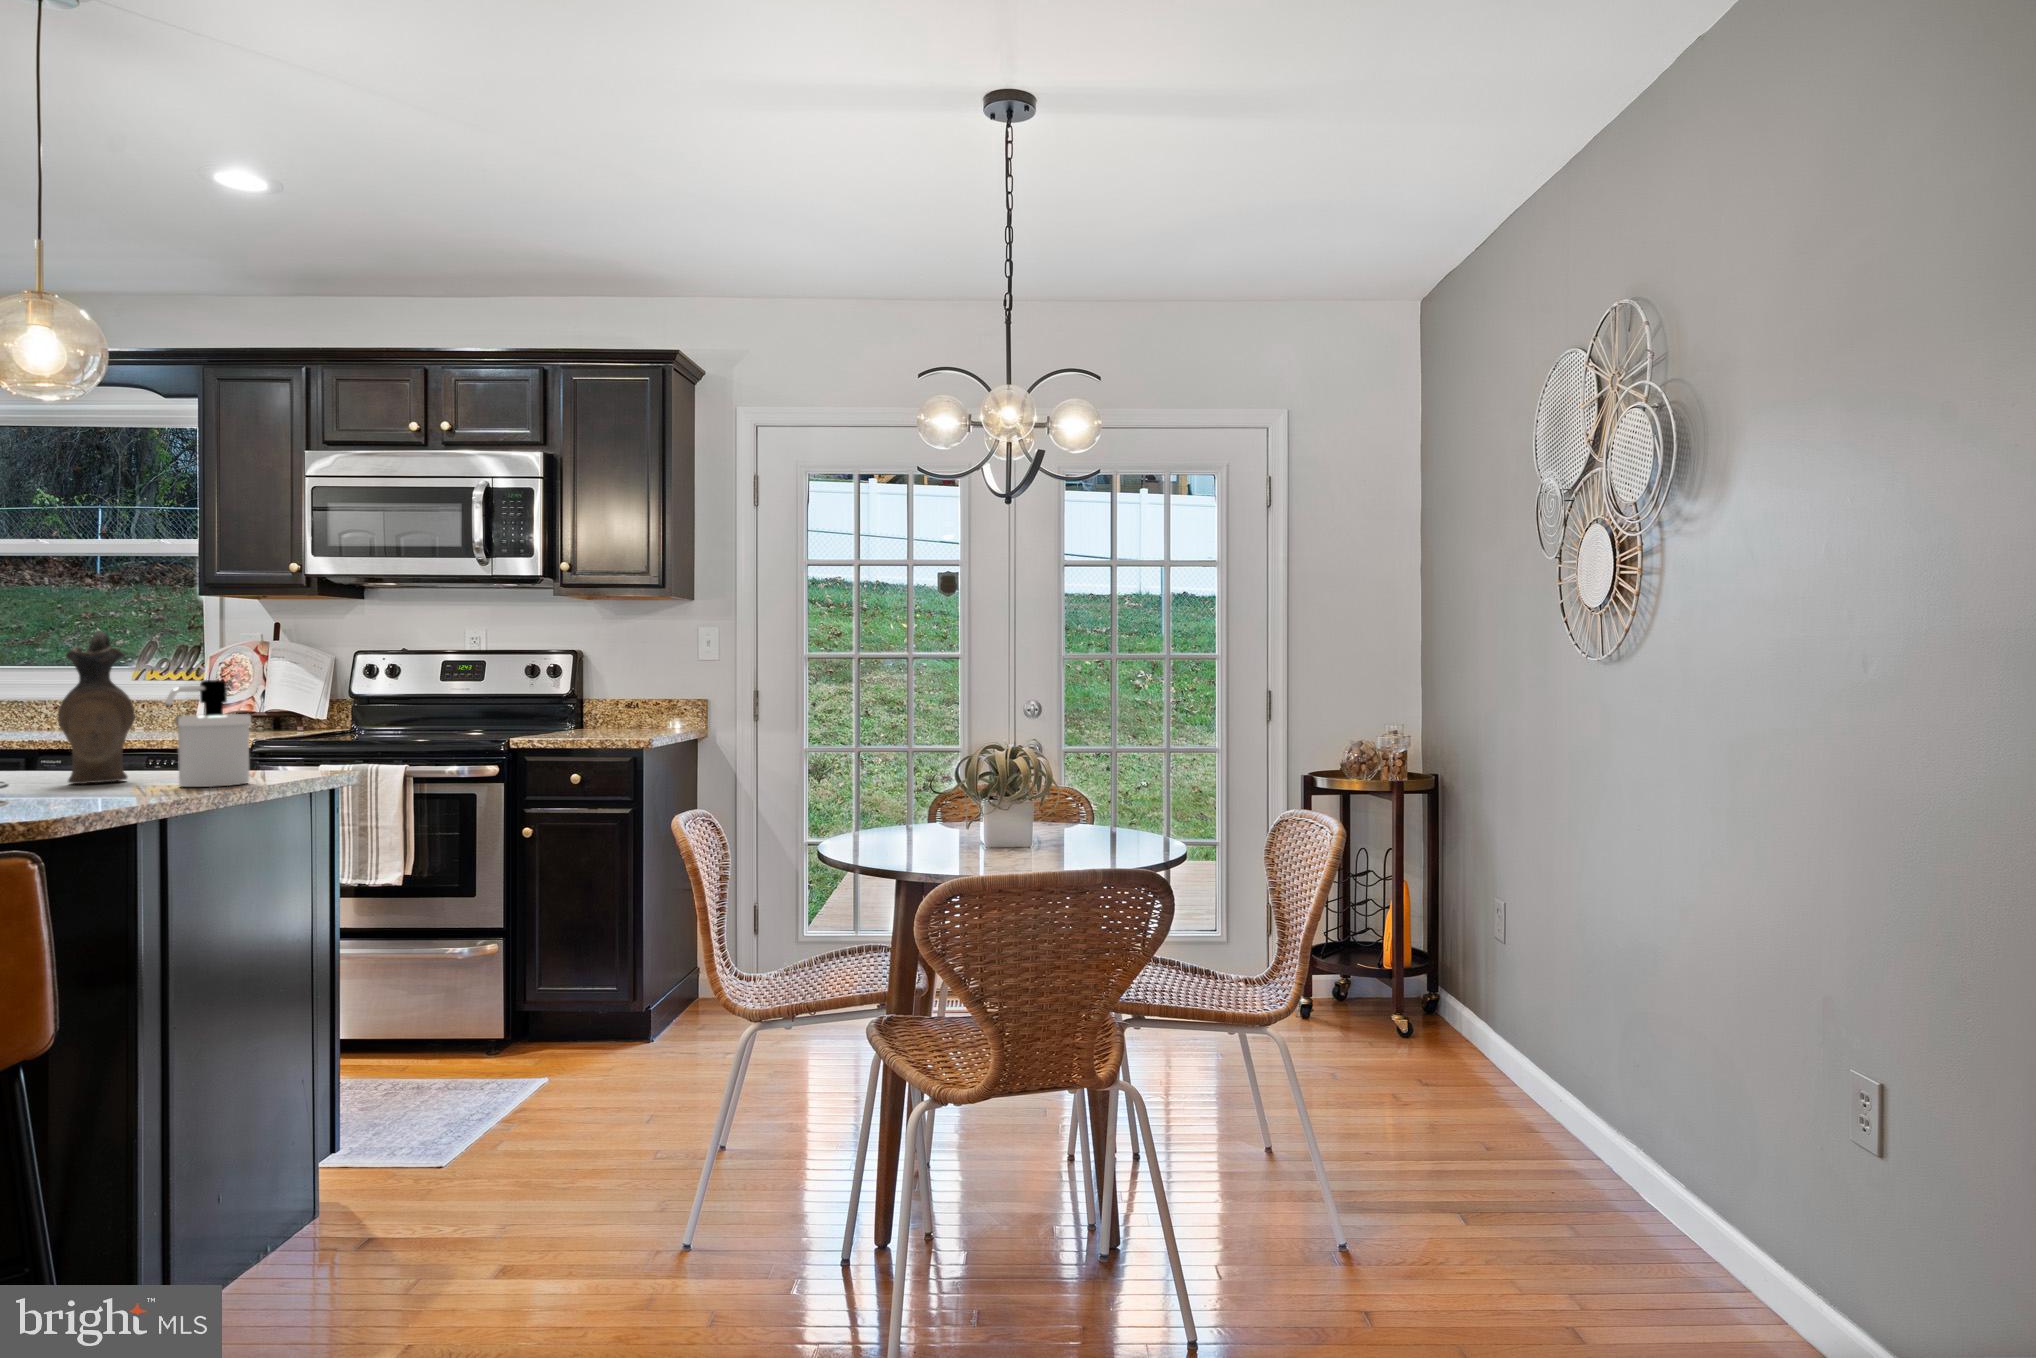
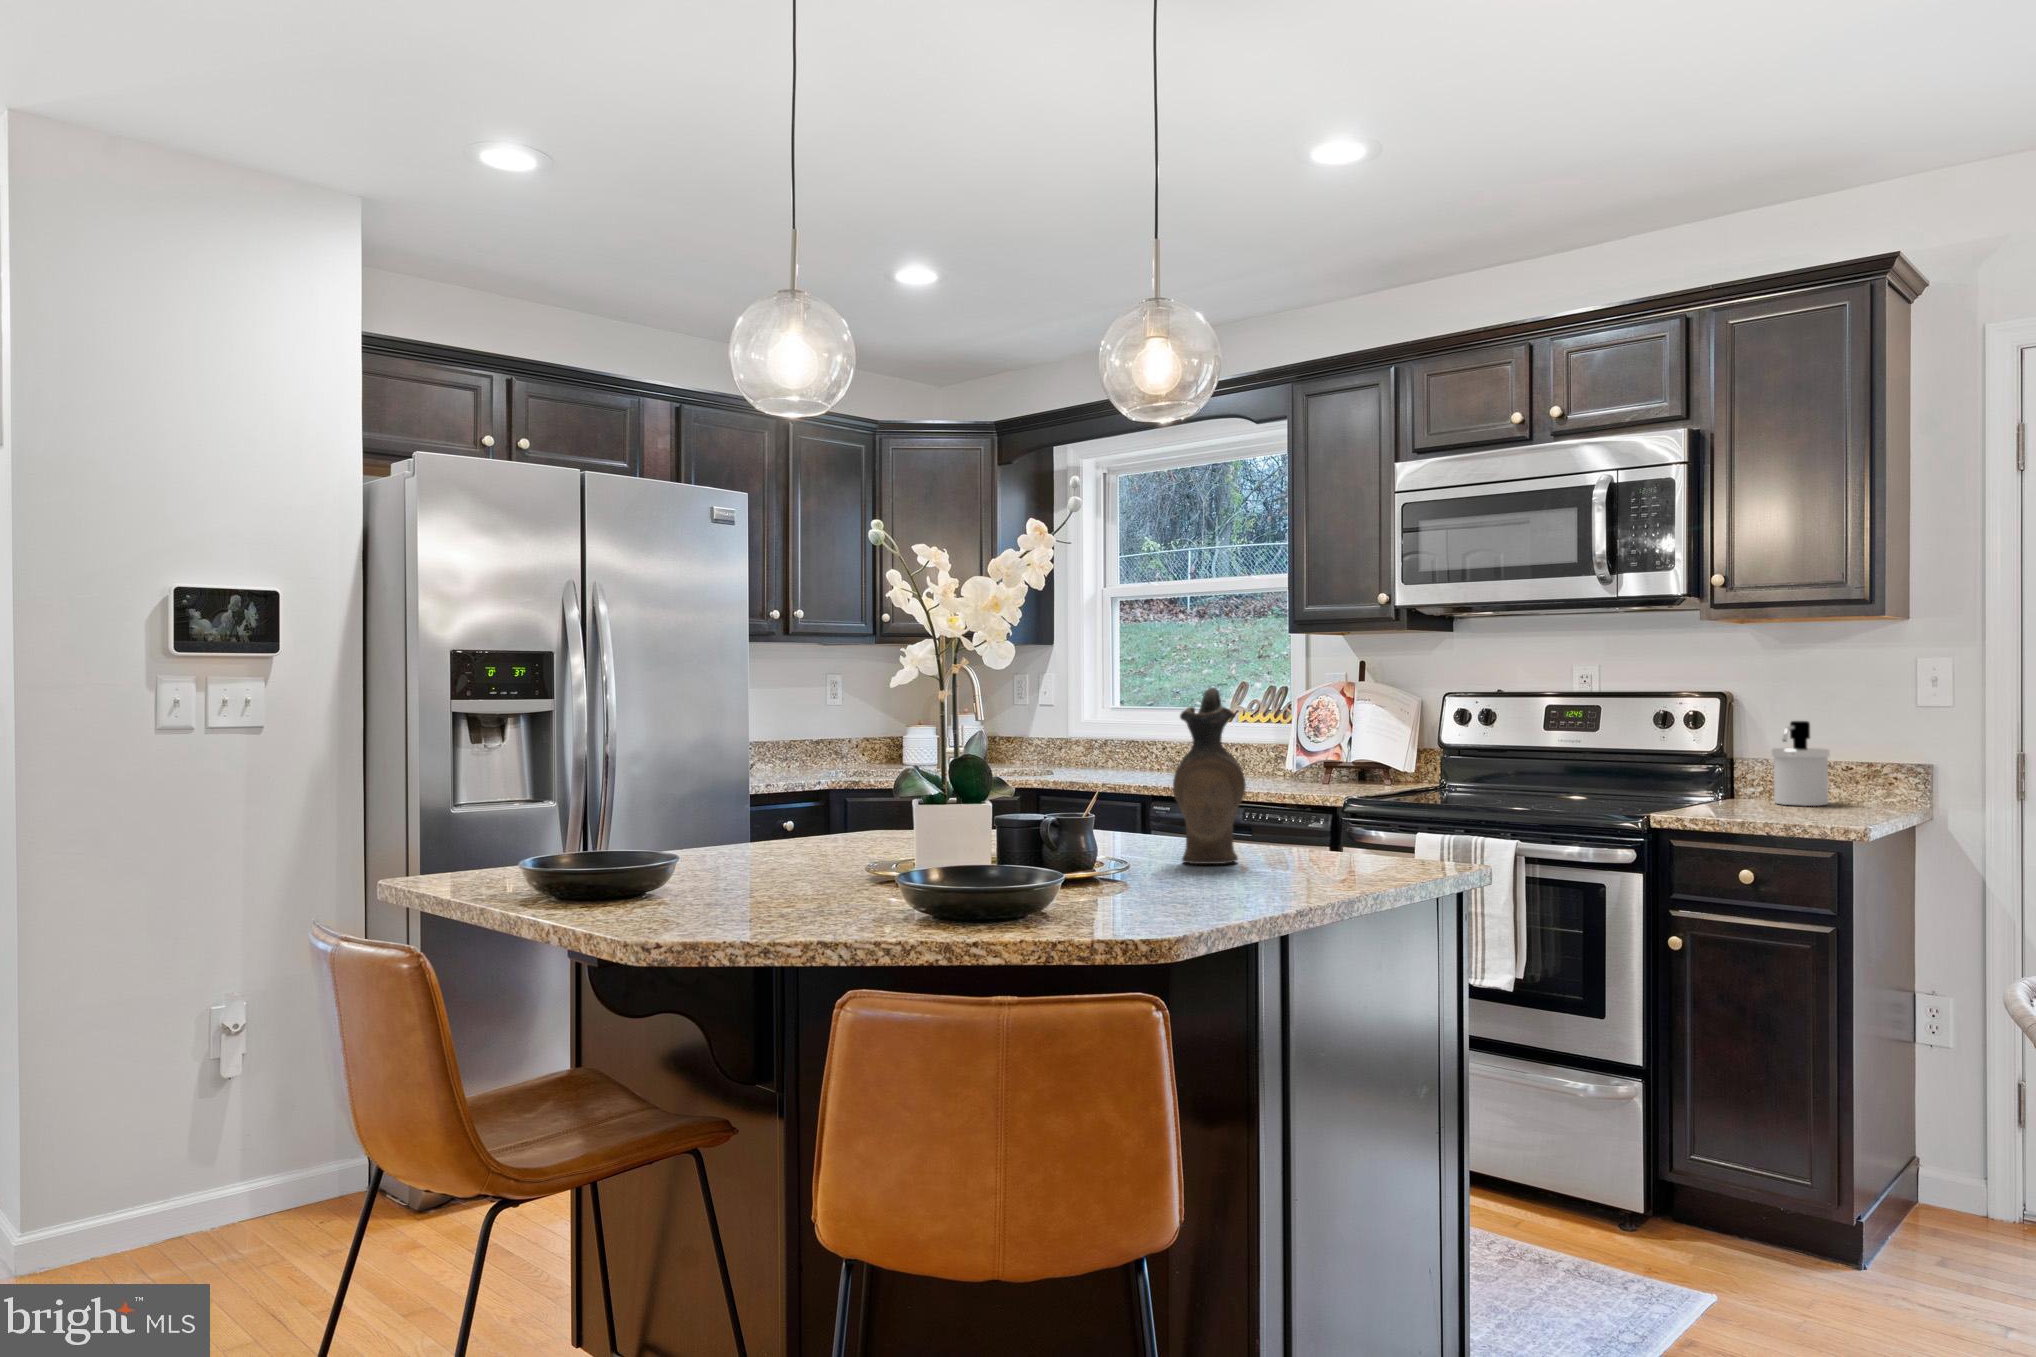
soap dispenser: present [165,680,251,787] -> present [1772,721,1830,806]

